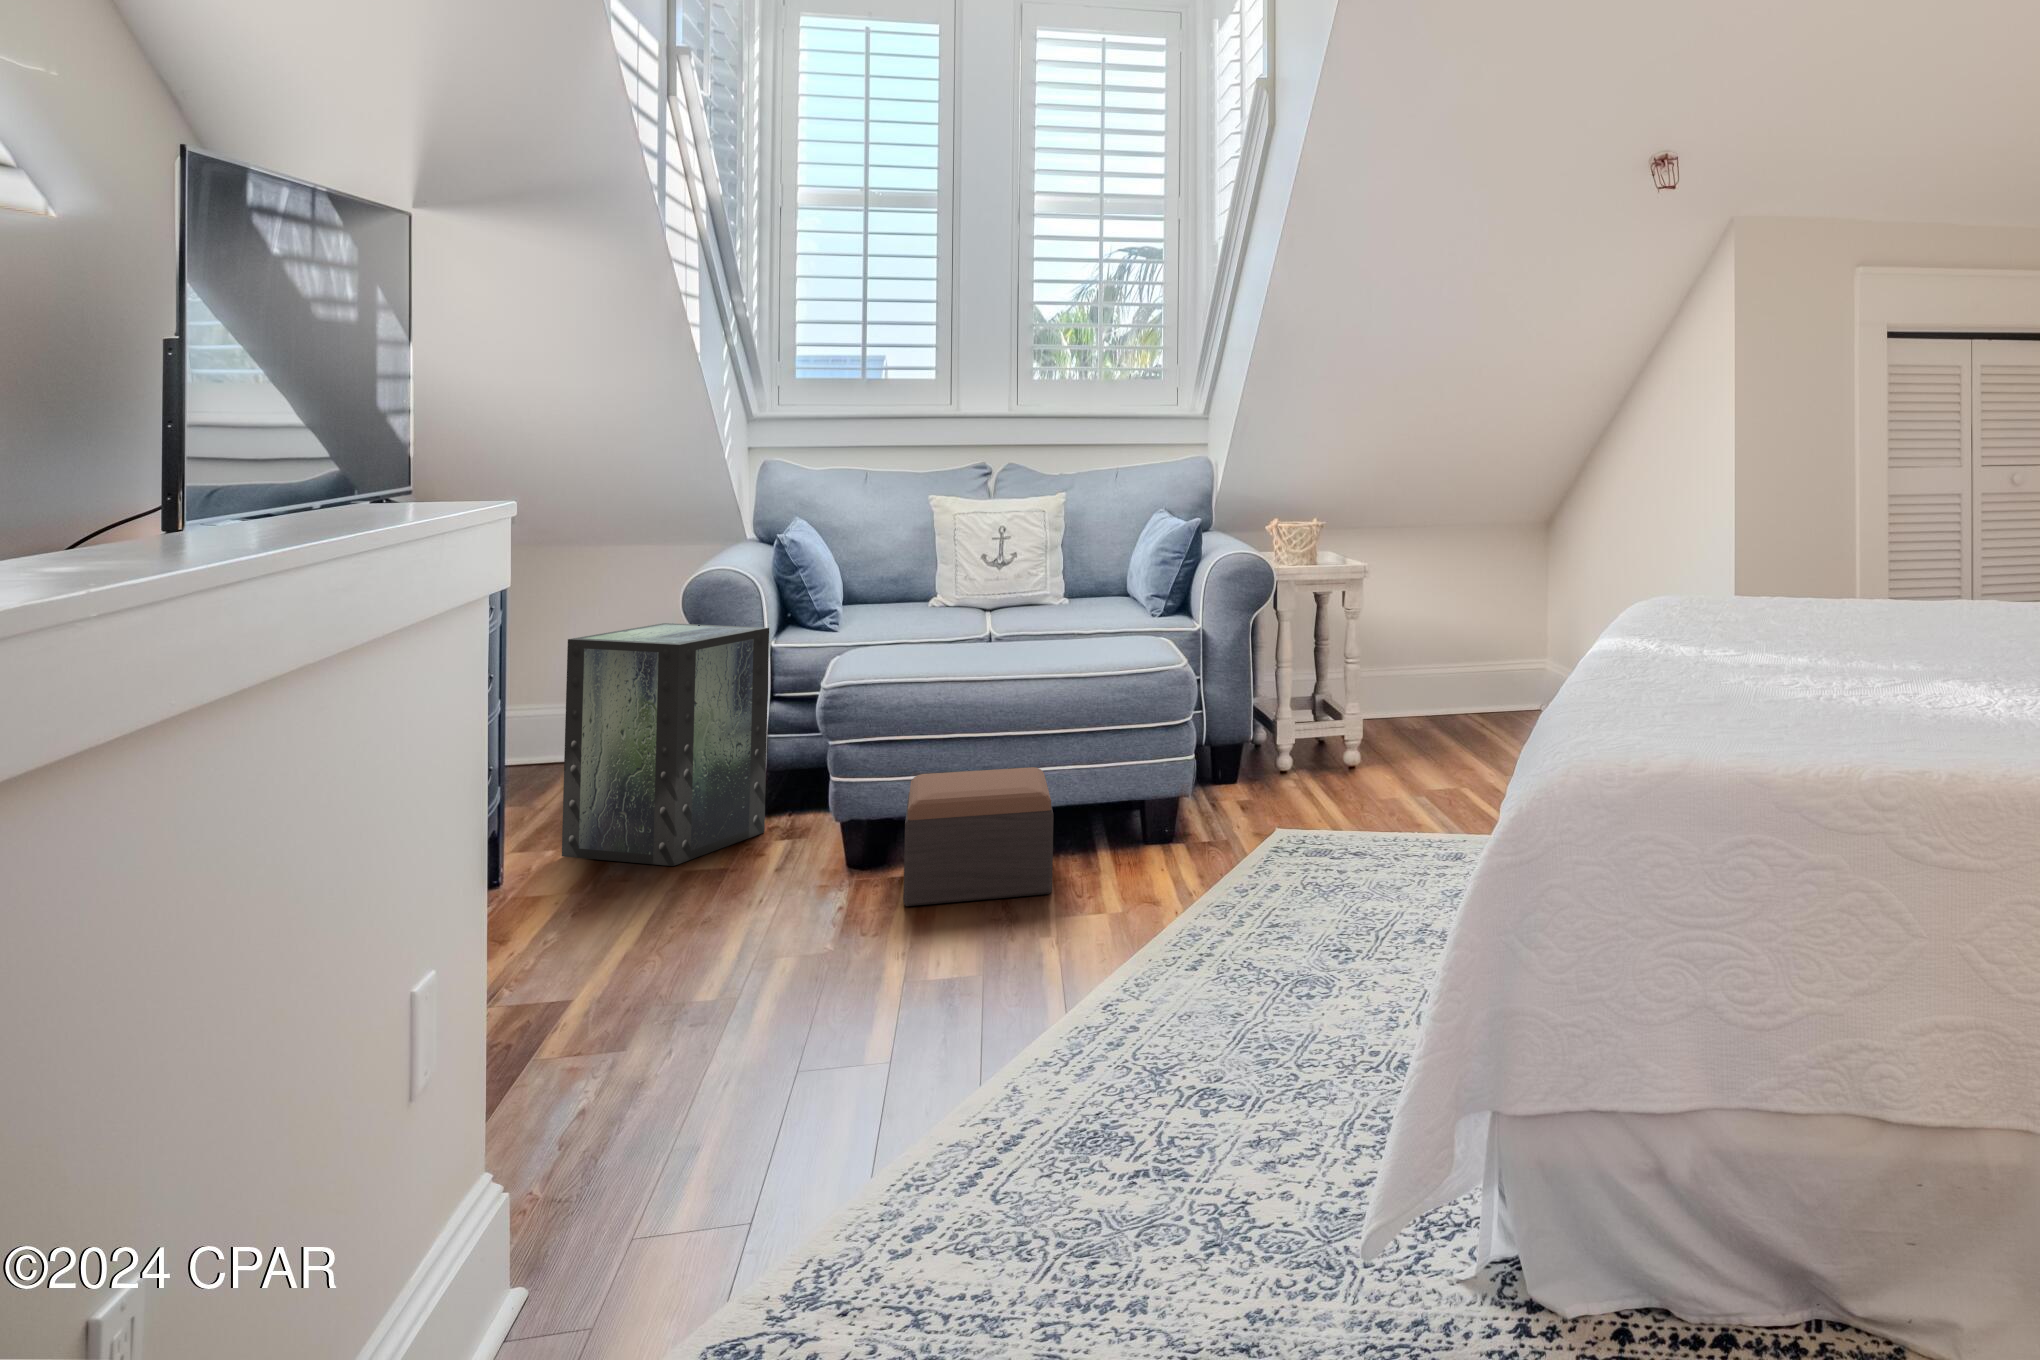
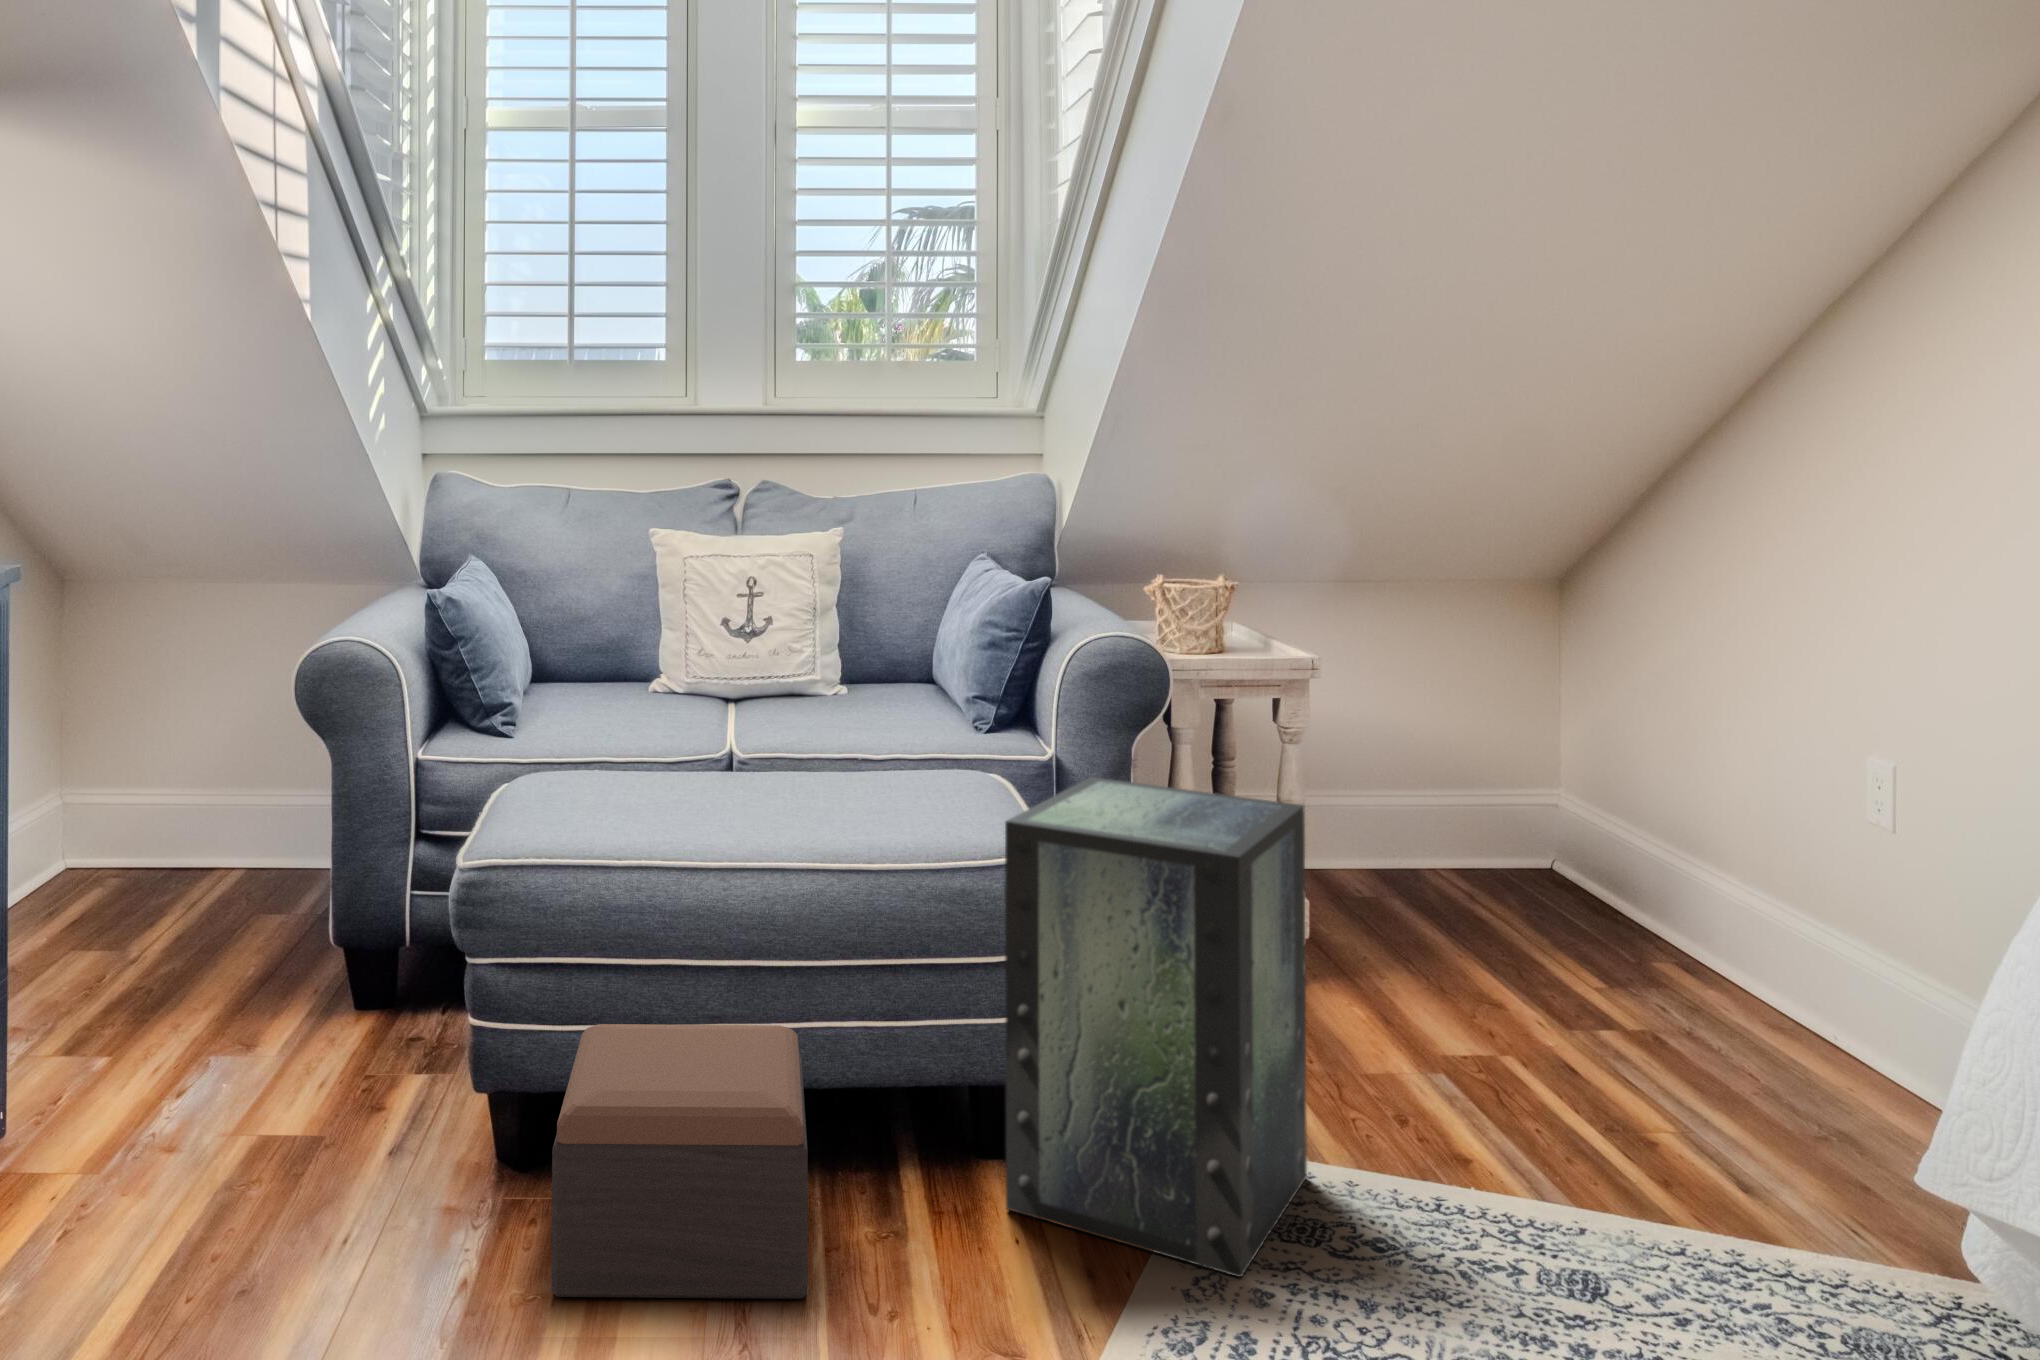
storage box: present [562,623,769,866] -> present [1005,777,1307,1277]

